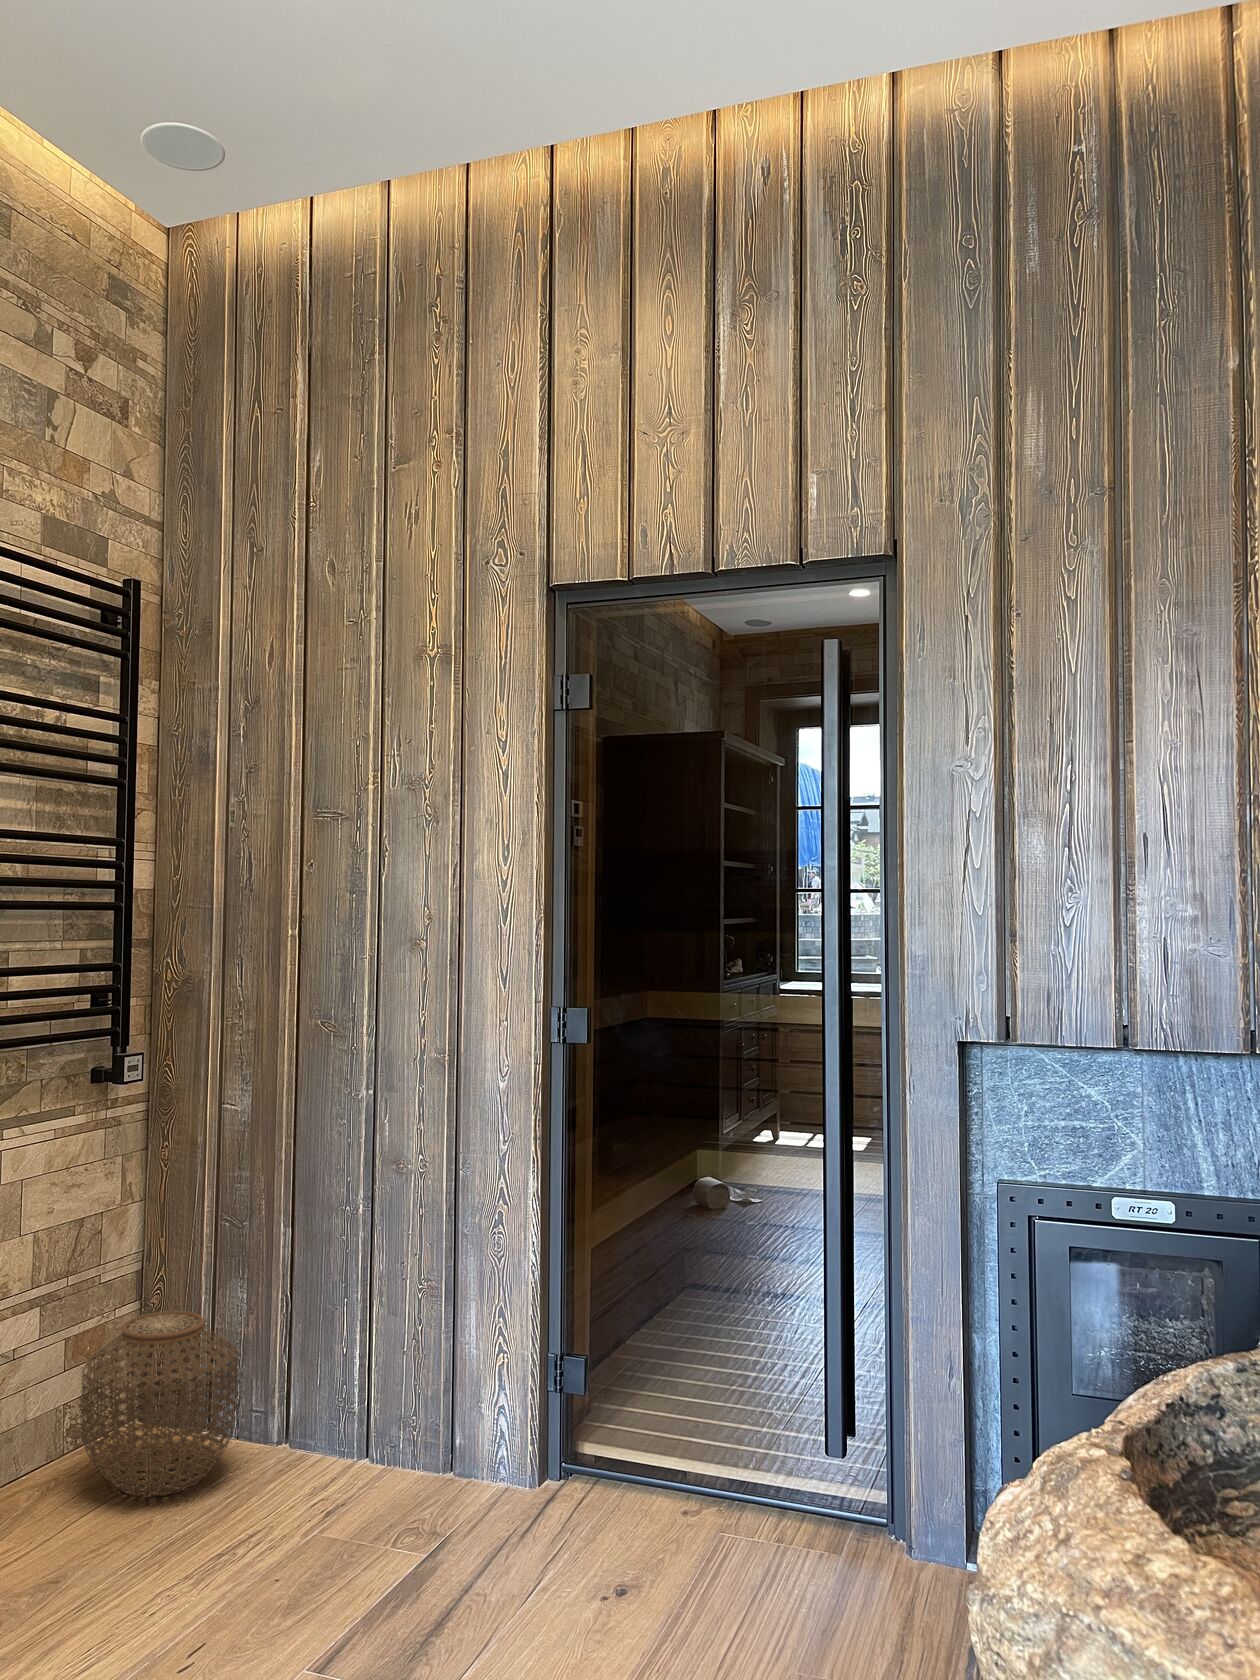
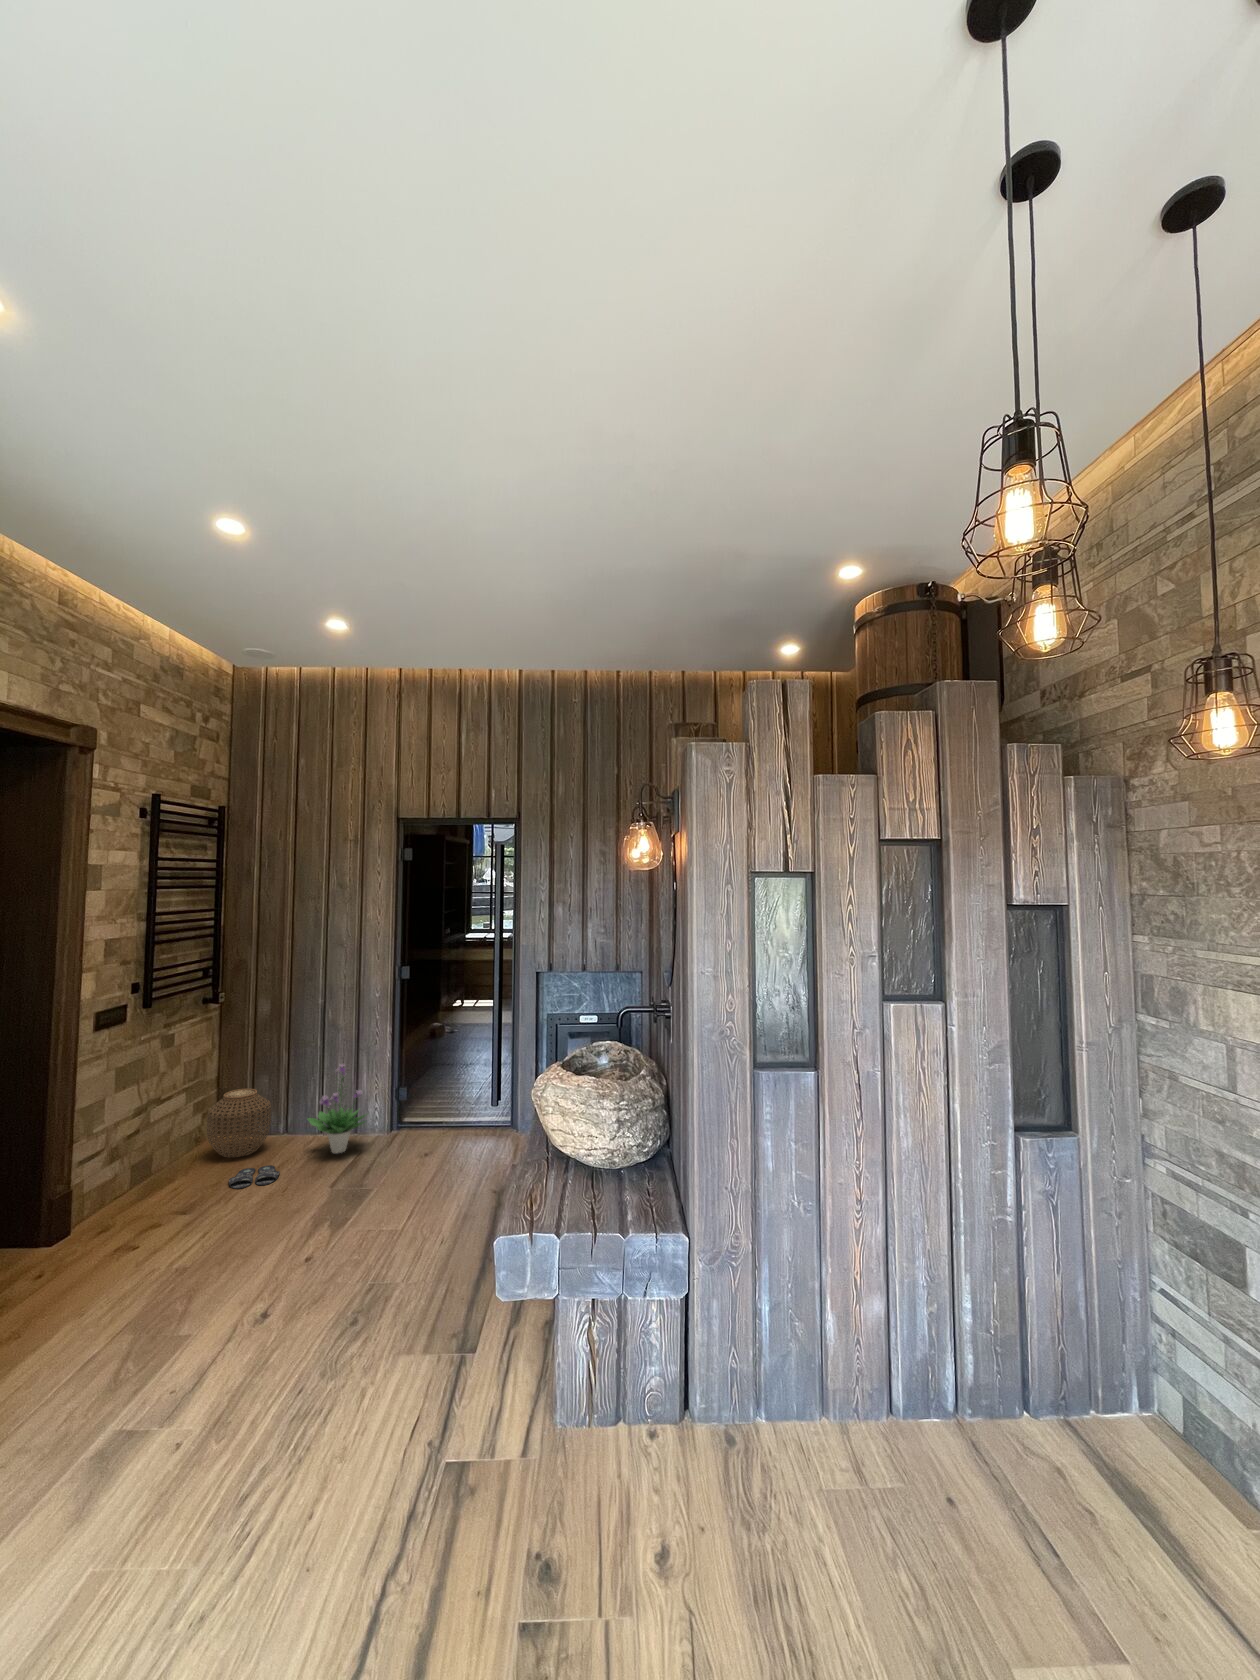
potted plant: none [306,1273,478,1532] -> present [308,1065,366,1153]
slippers: none [67,1543,209,1620] -> present [229,1165,280,1189]

